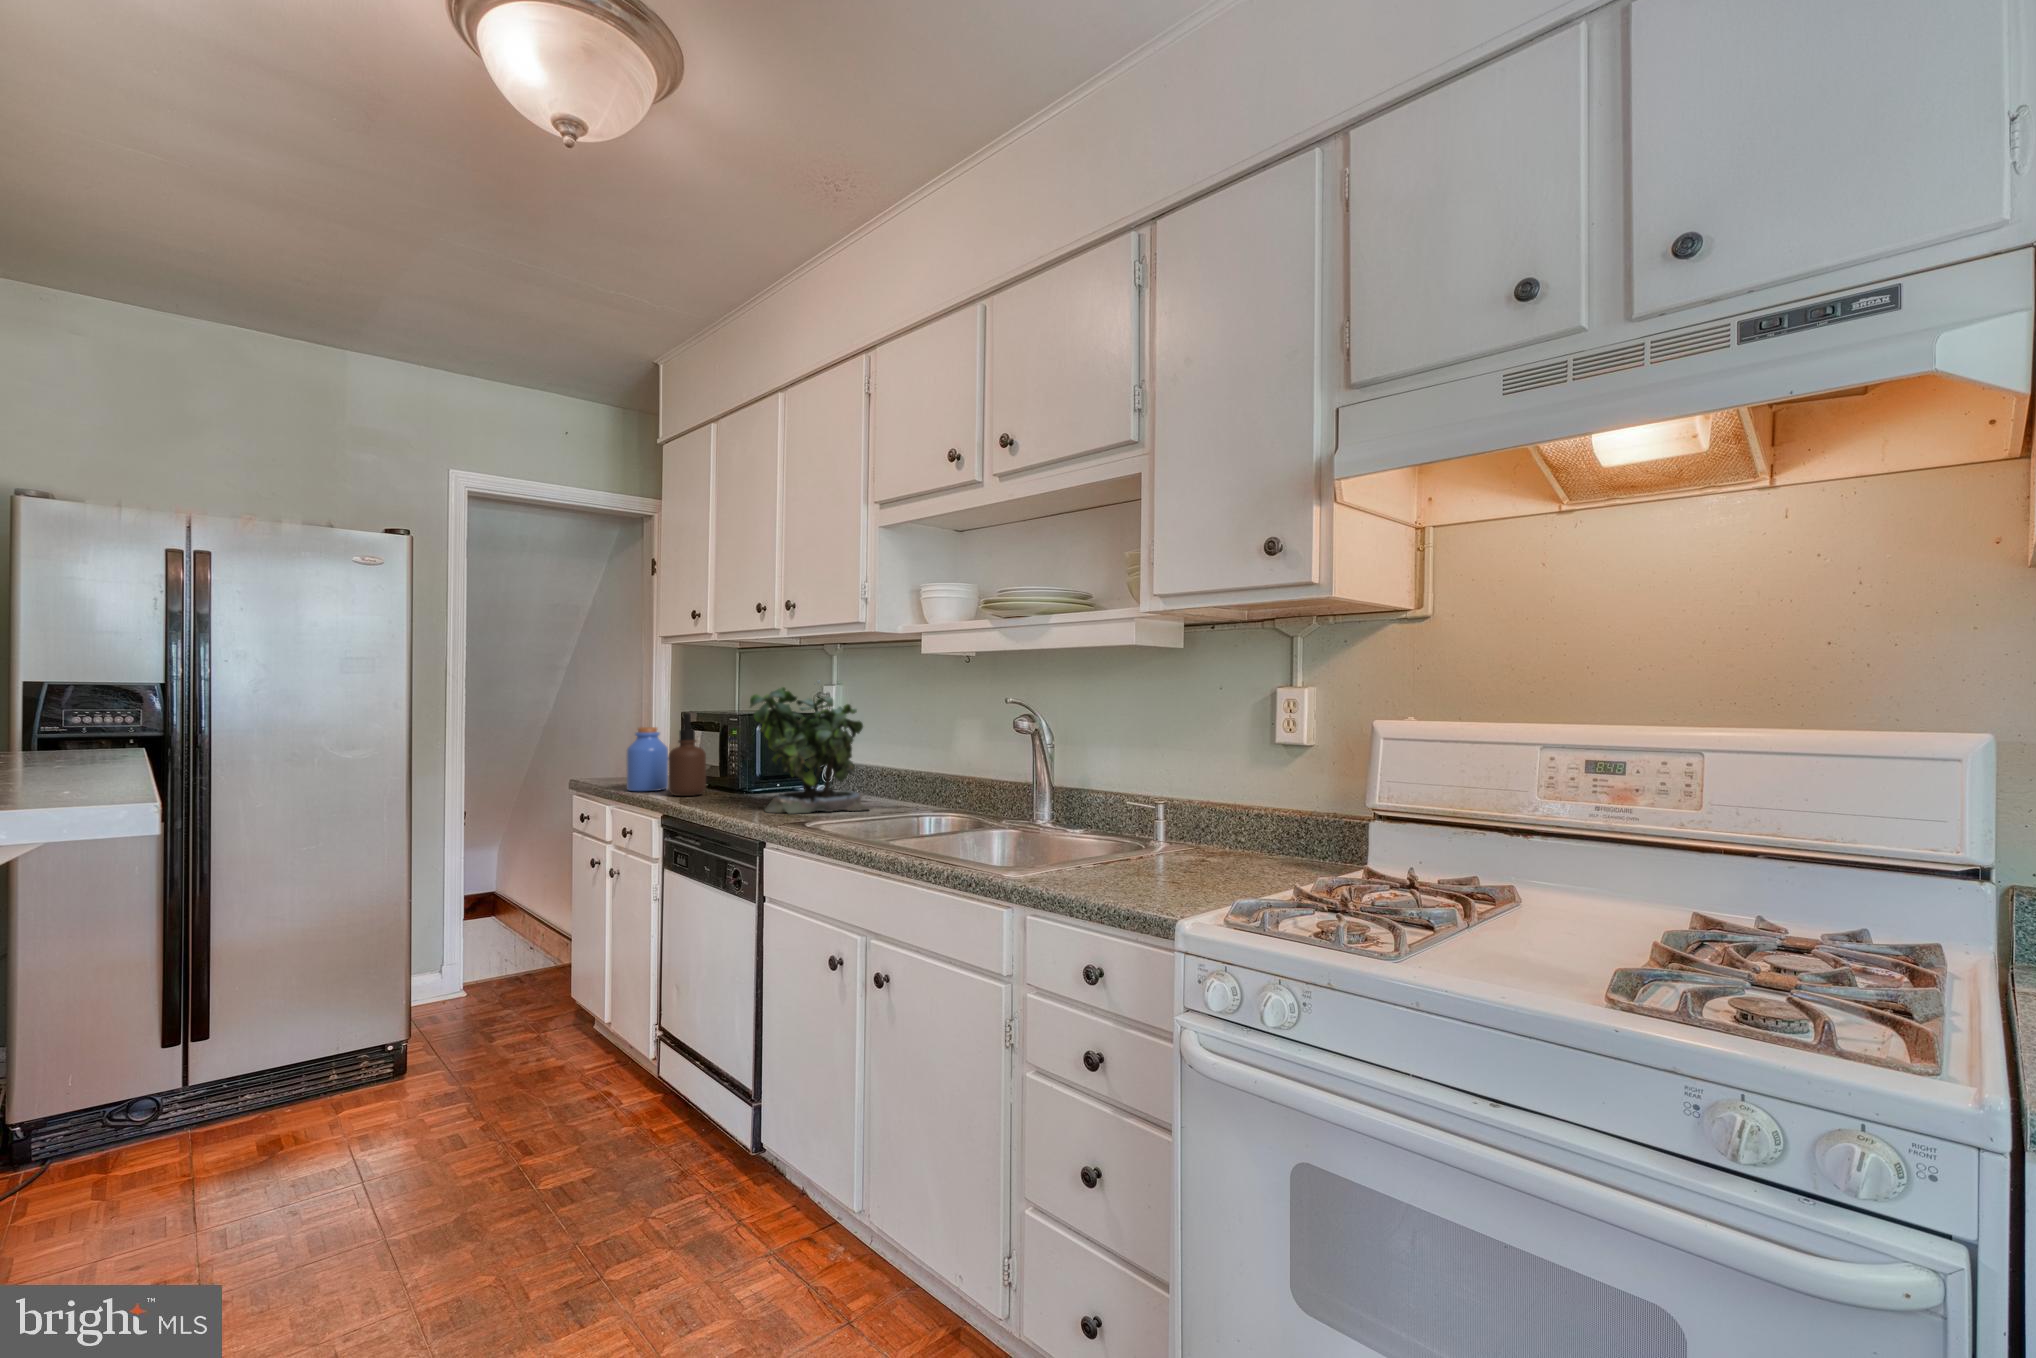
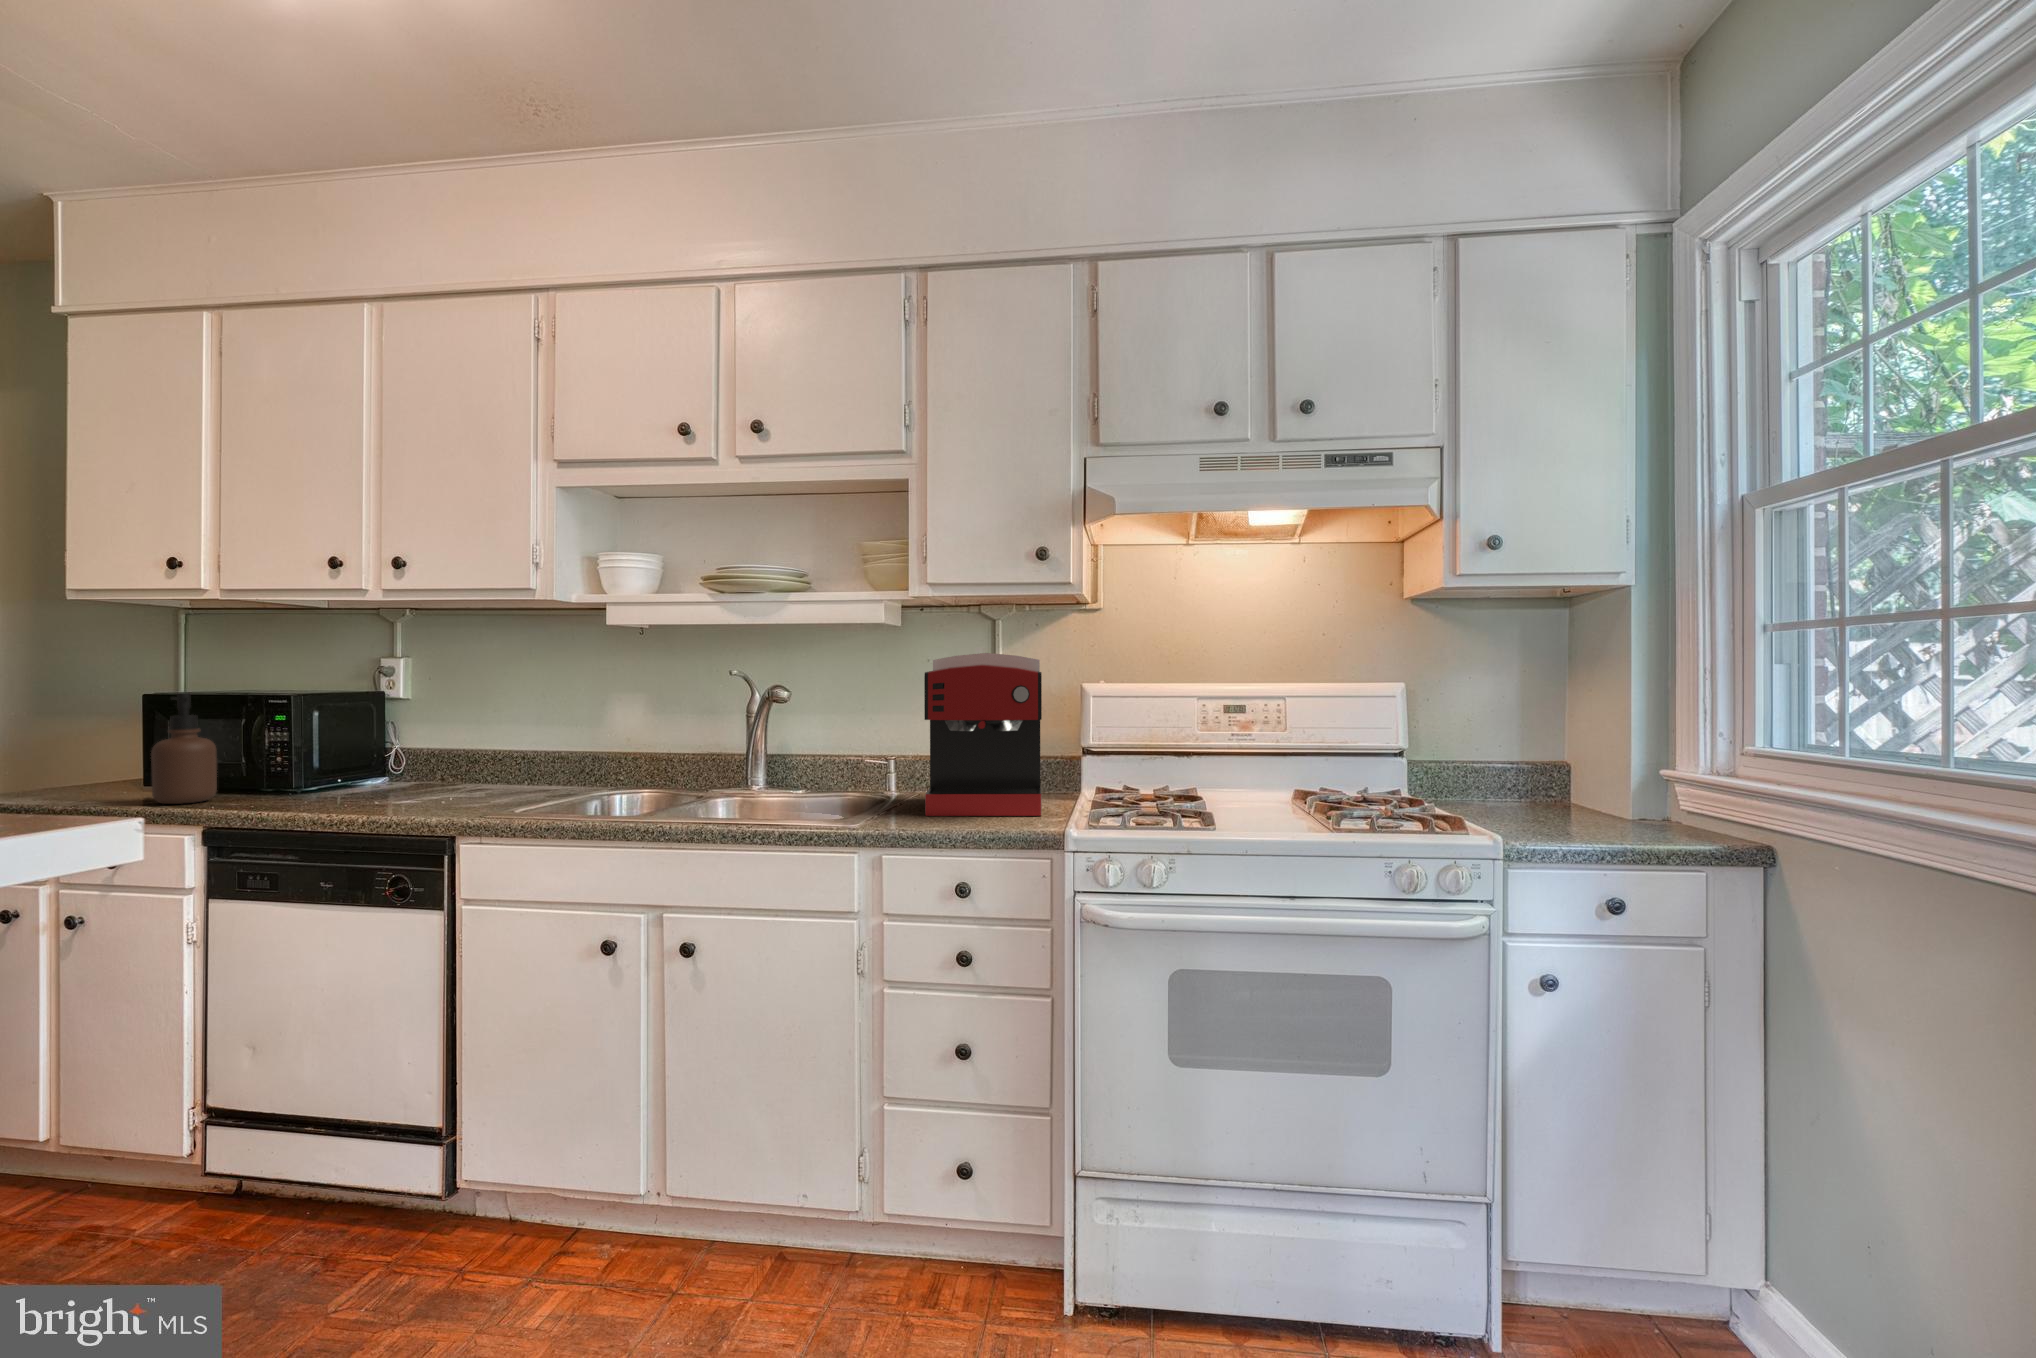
coffee maker: none [1119,679,1318,896] -> present [924,653,1042,816]
potted plant: present [750,681,868,814] -> none [345,652,521,808]
jar: present [627,727,668,791] -> none [42,715,122,805]

